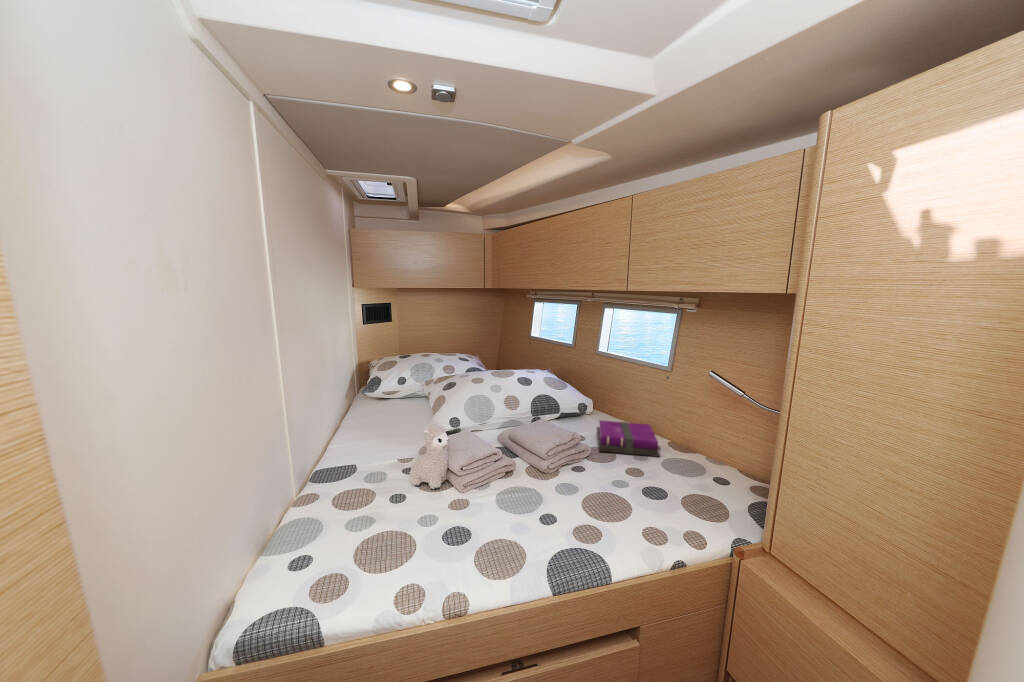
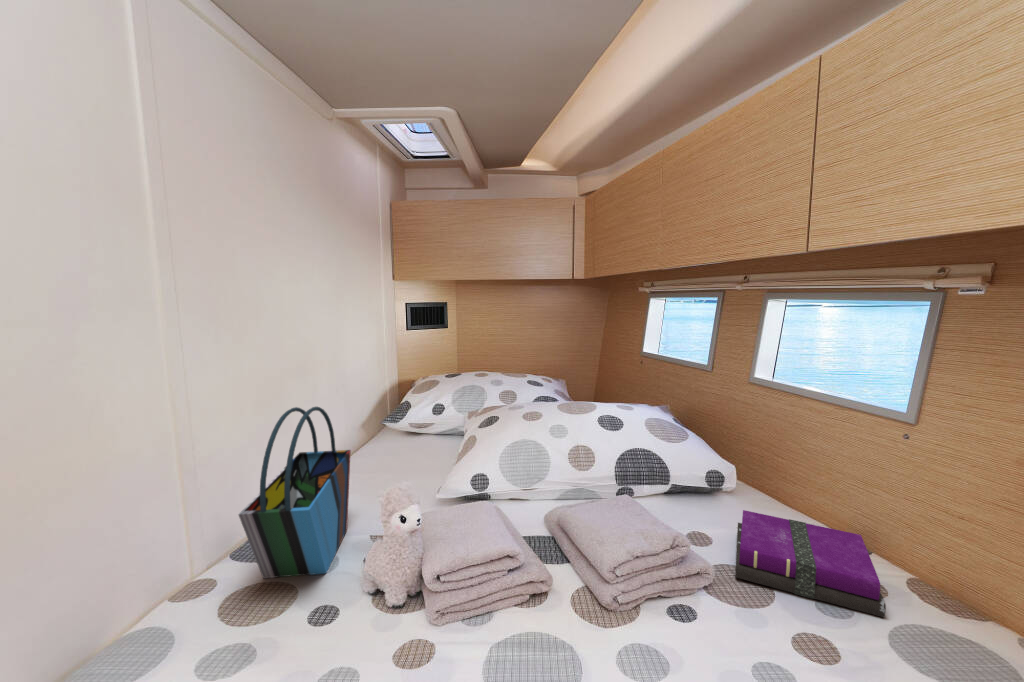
tote bag: none [335,382,381,491] -> present [239,407,351,578]

